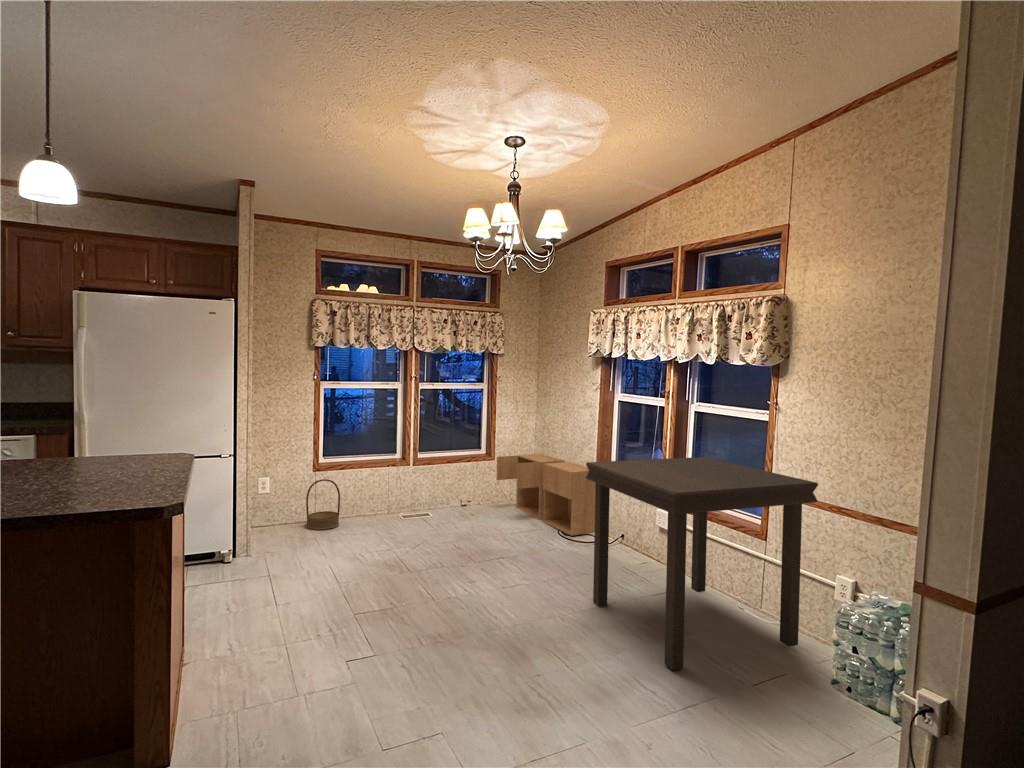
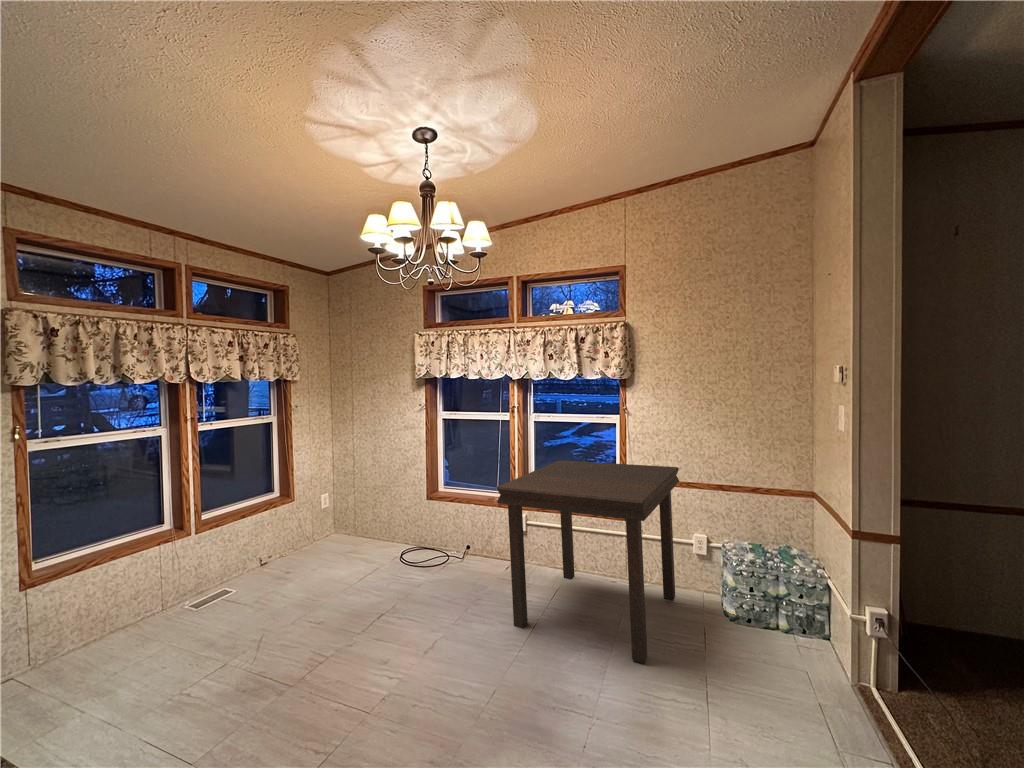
storage cabinet: present [497,454,596,536] -> none [304,484,437,562]
basket: present [306,479,340,530] -> none [18,593,89,684]

